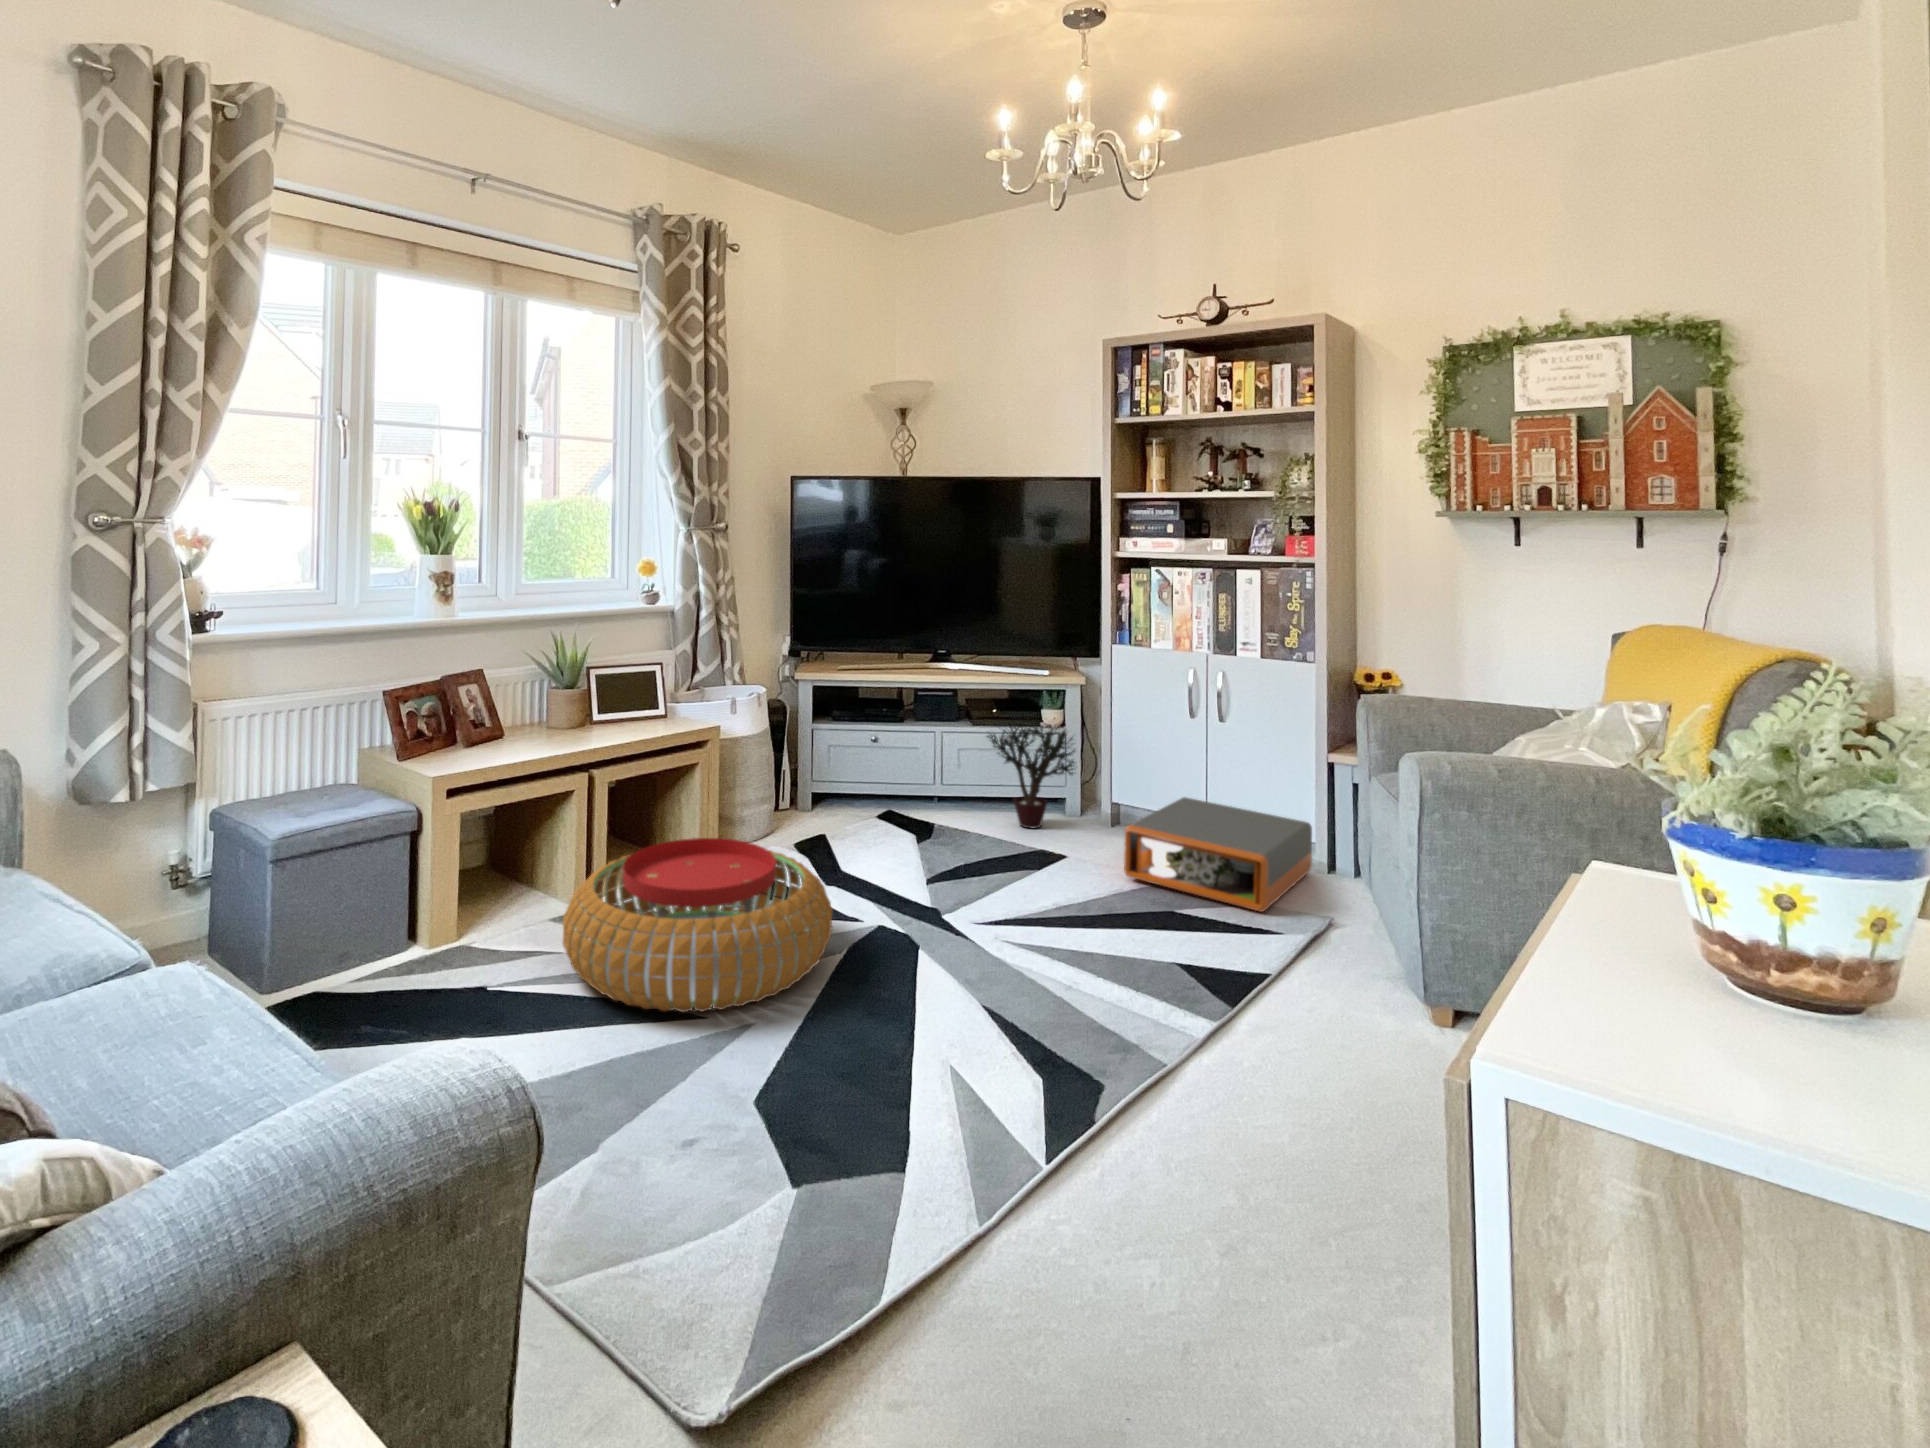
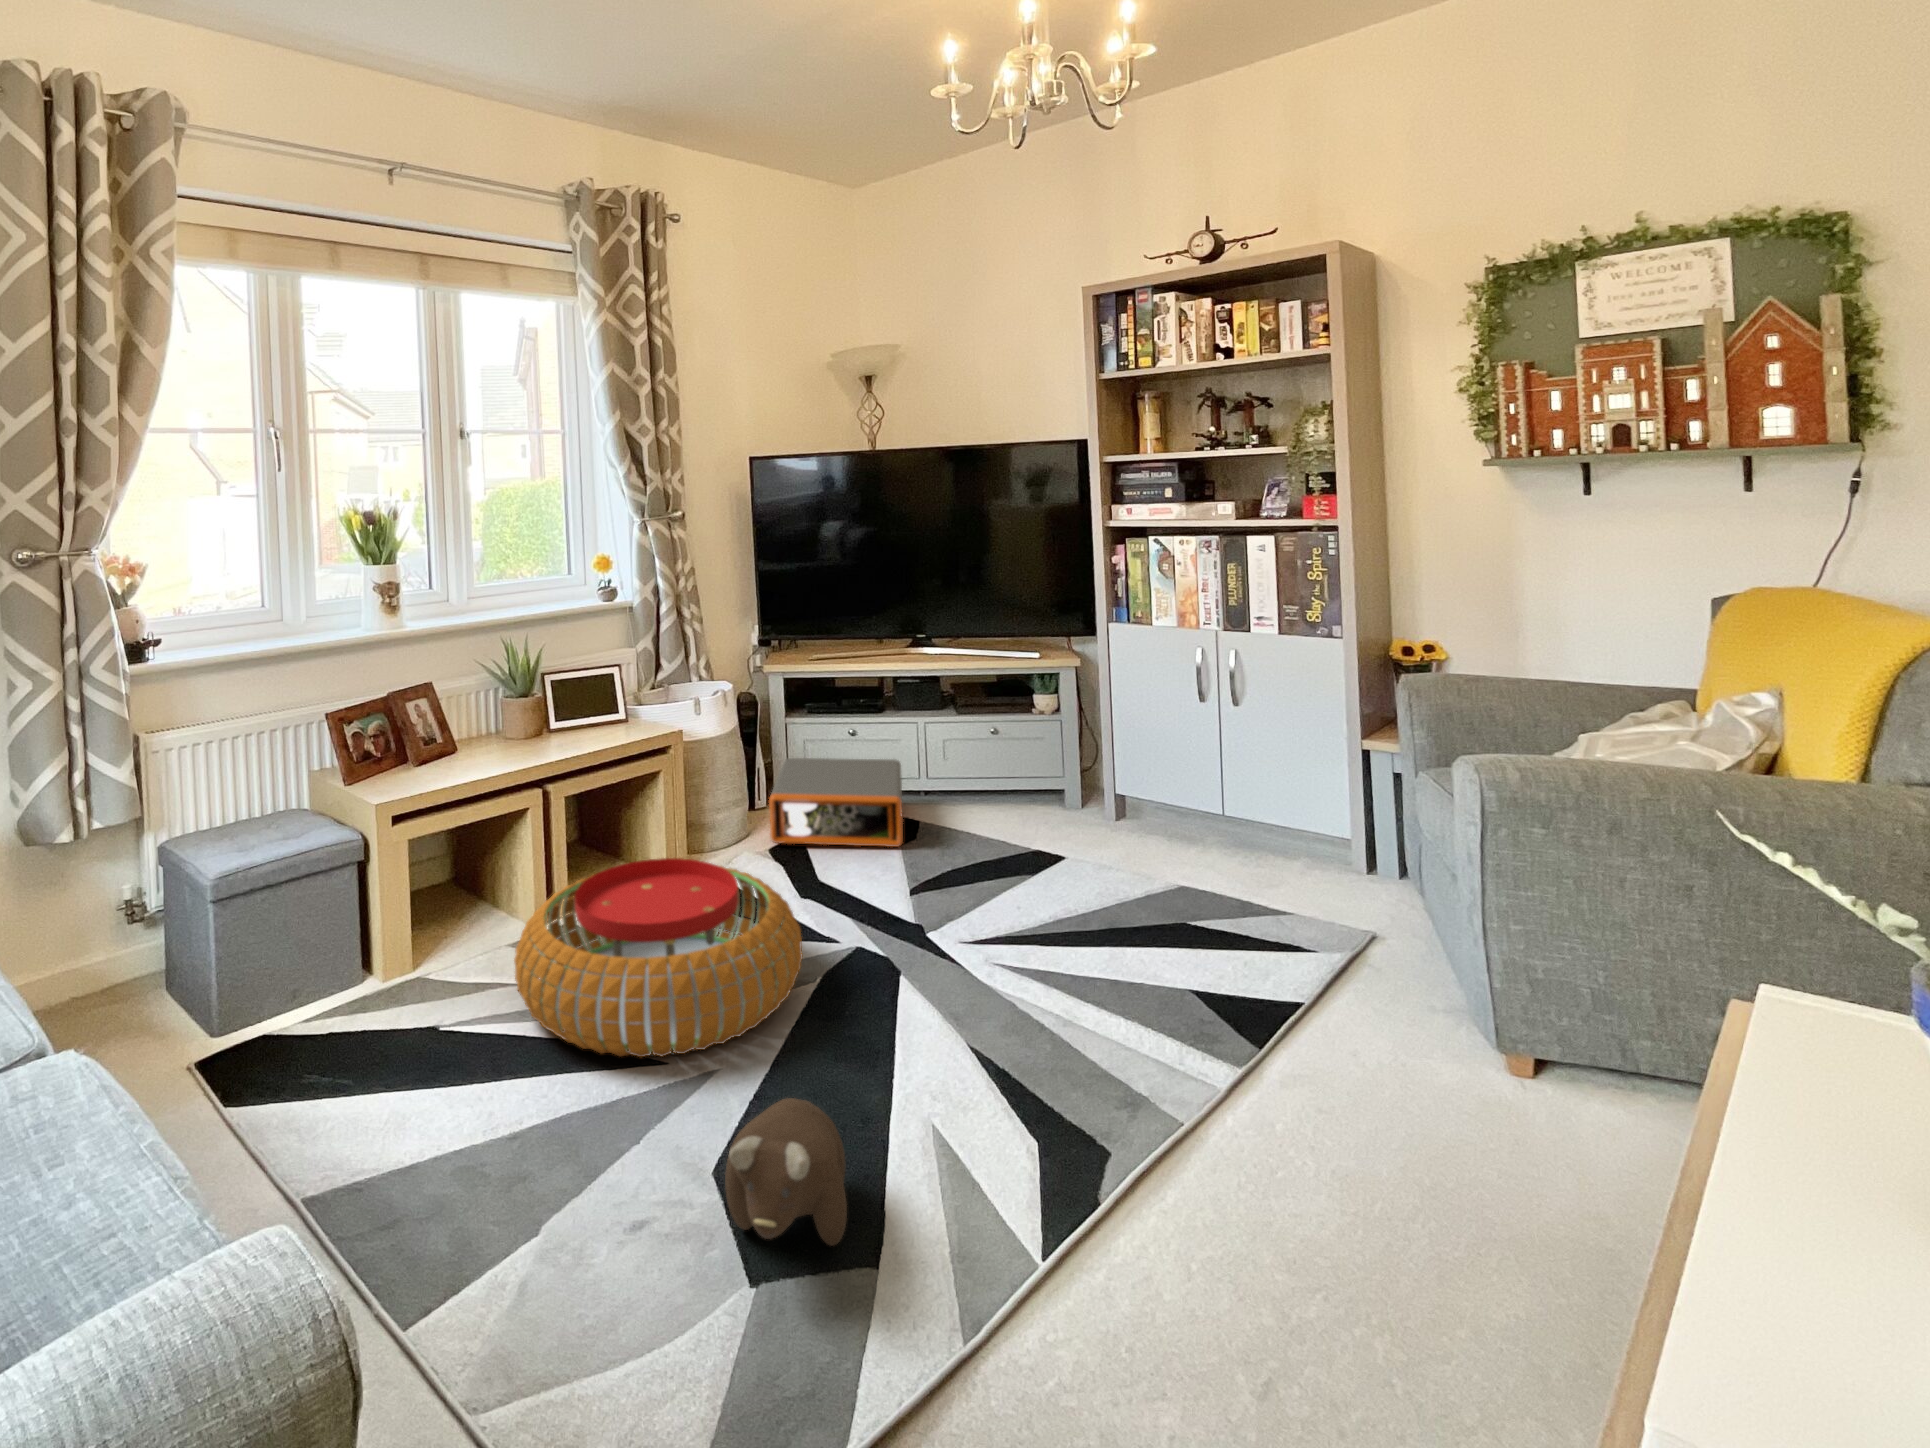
potted plant: present [987,723,1075,828] -> none [970,707,1075,825]
storage box: present [1124,797,1312,912] -> present [769,758,903,847]
plush toy: none [771,1029,879,1156] -> present [725,1098,847,1246]

